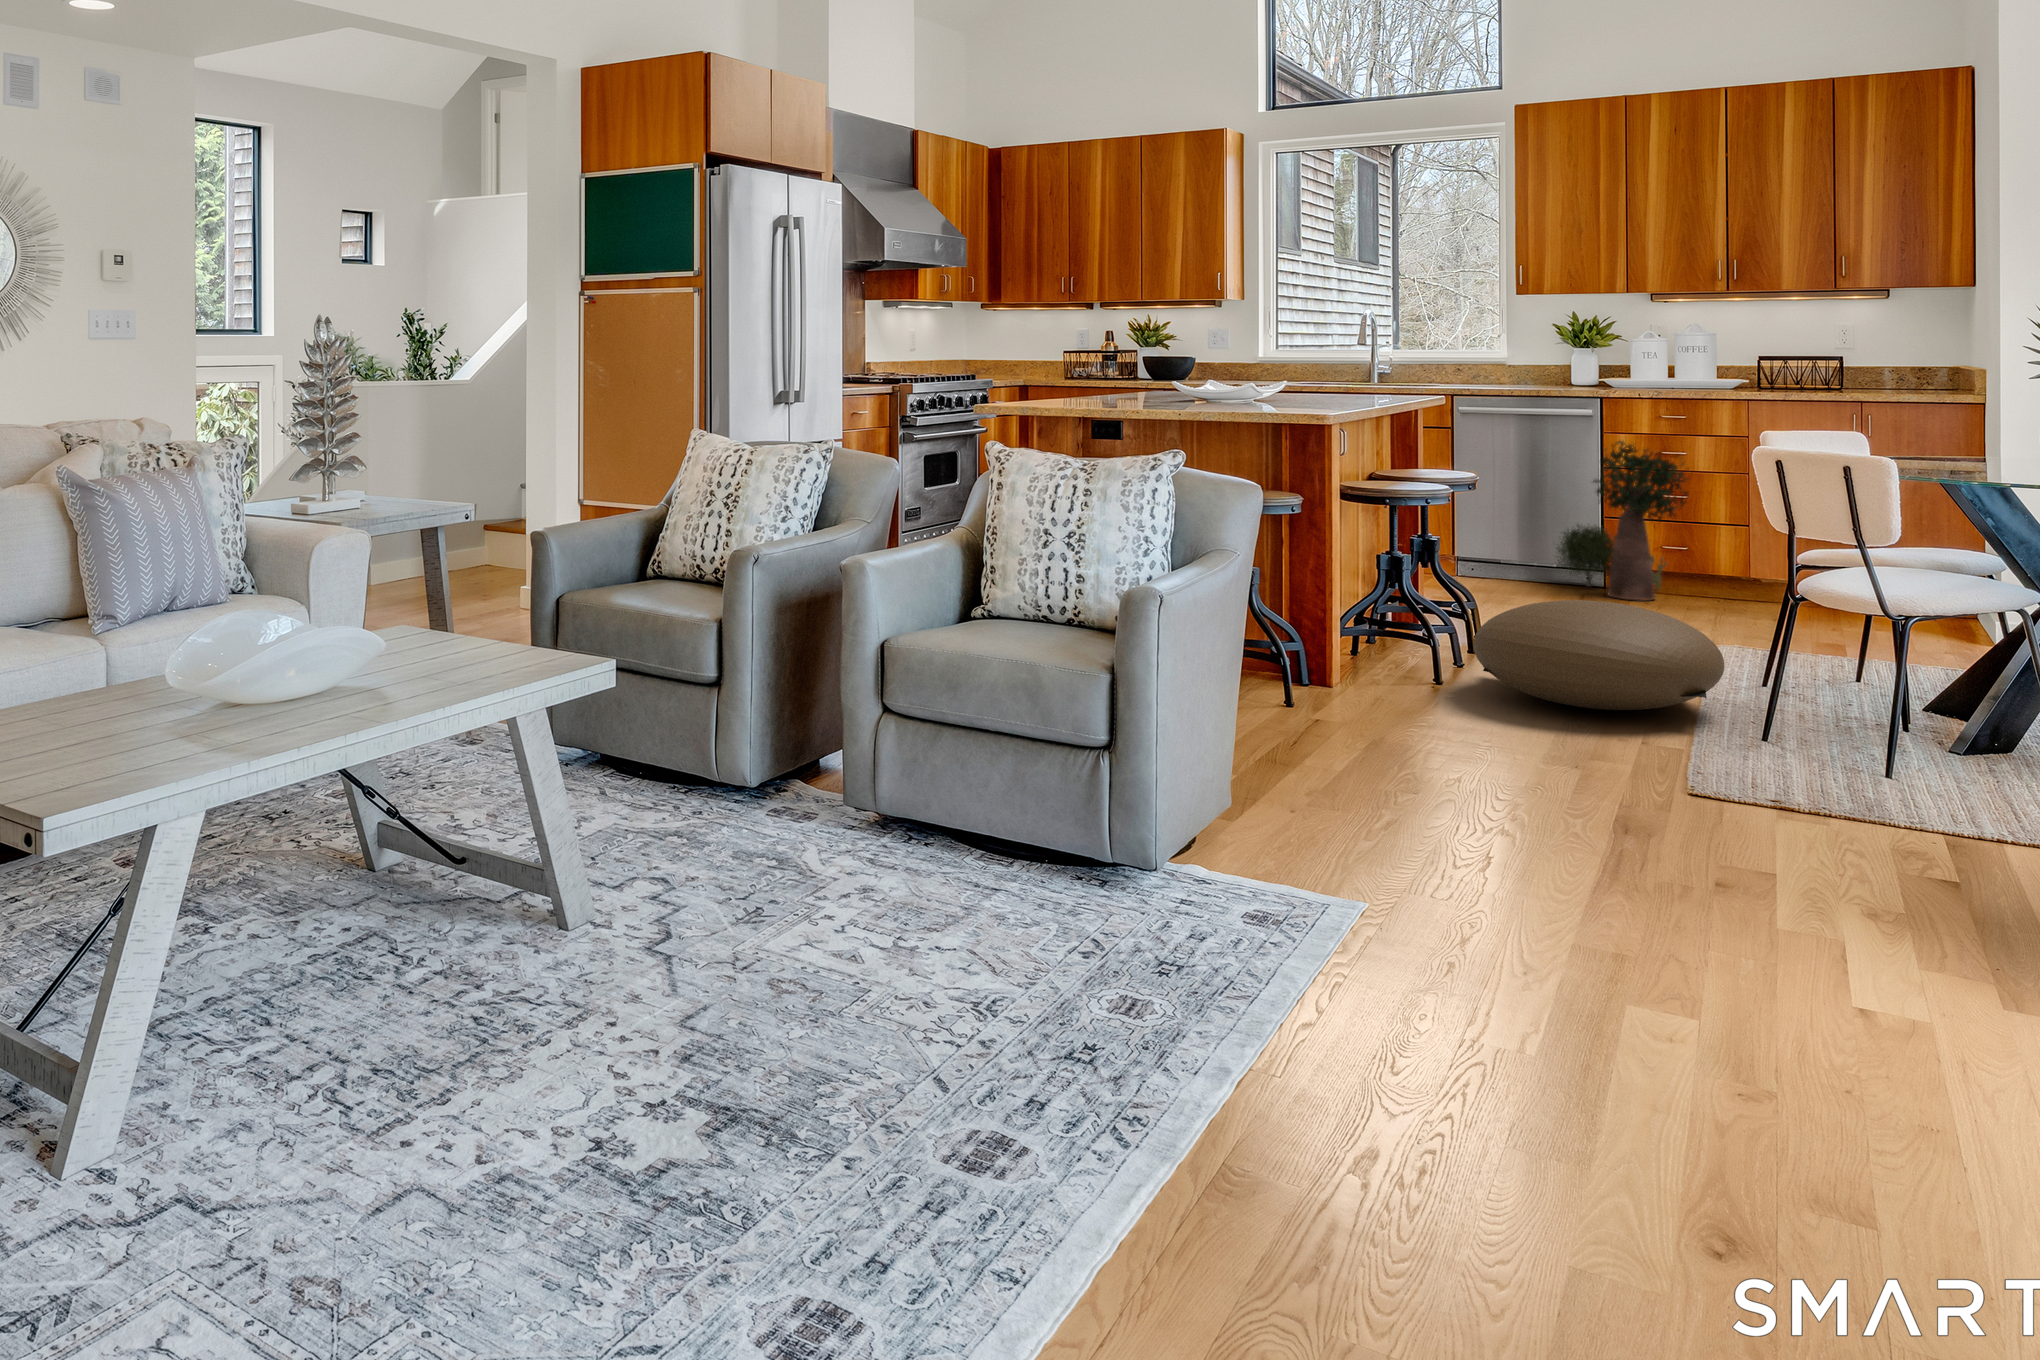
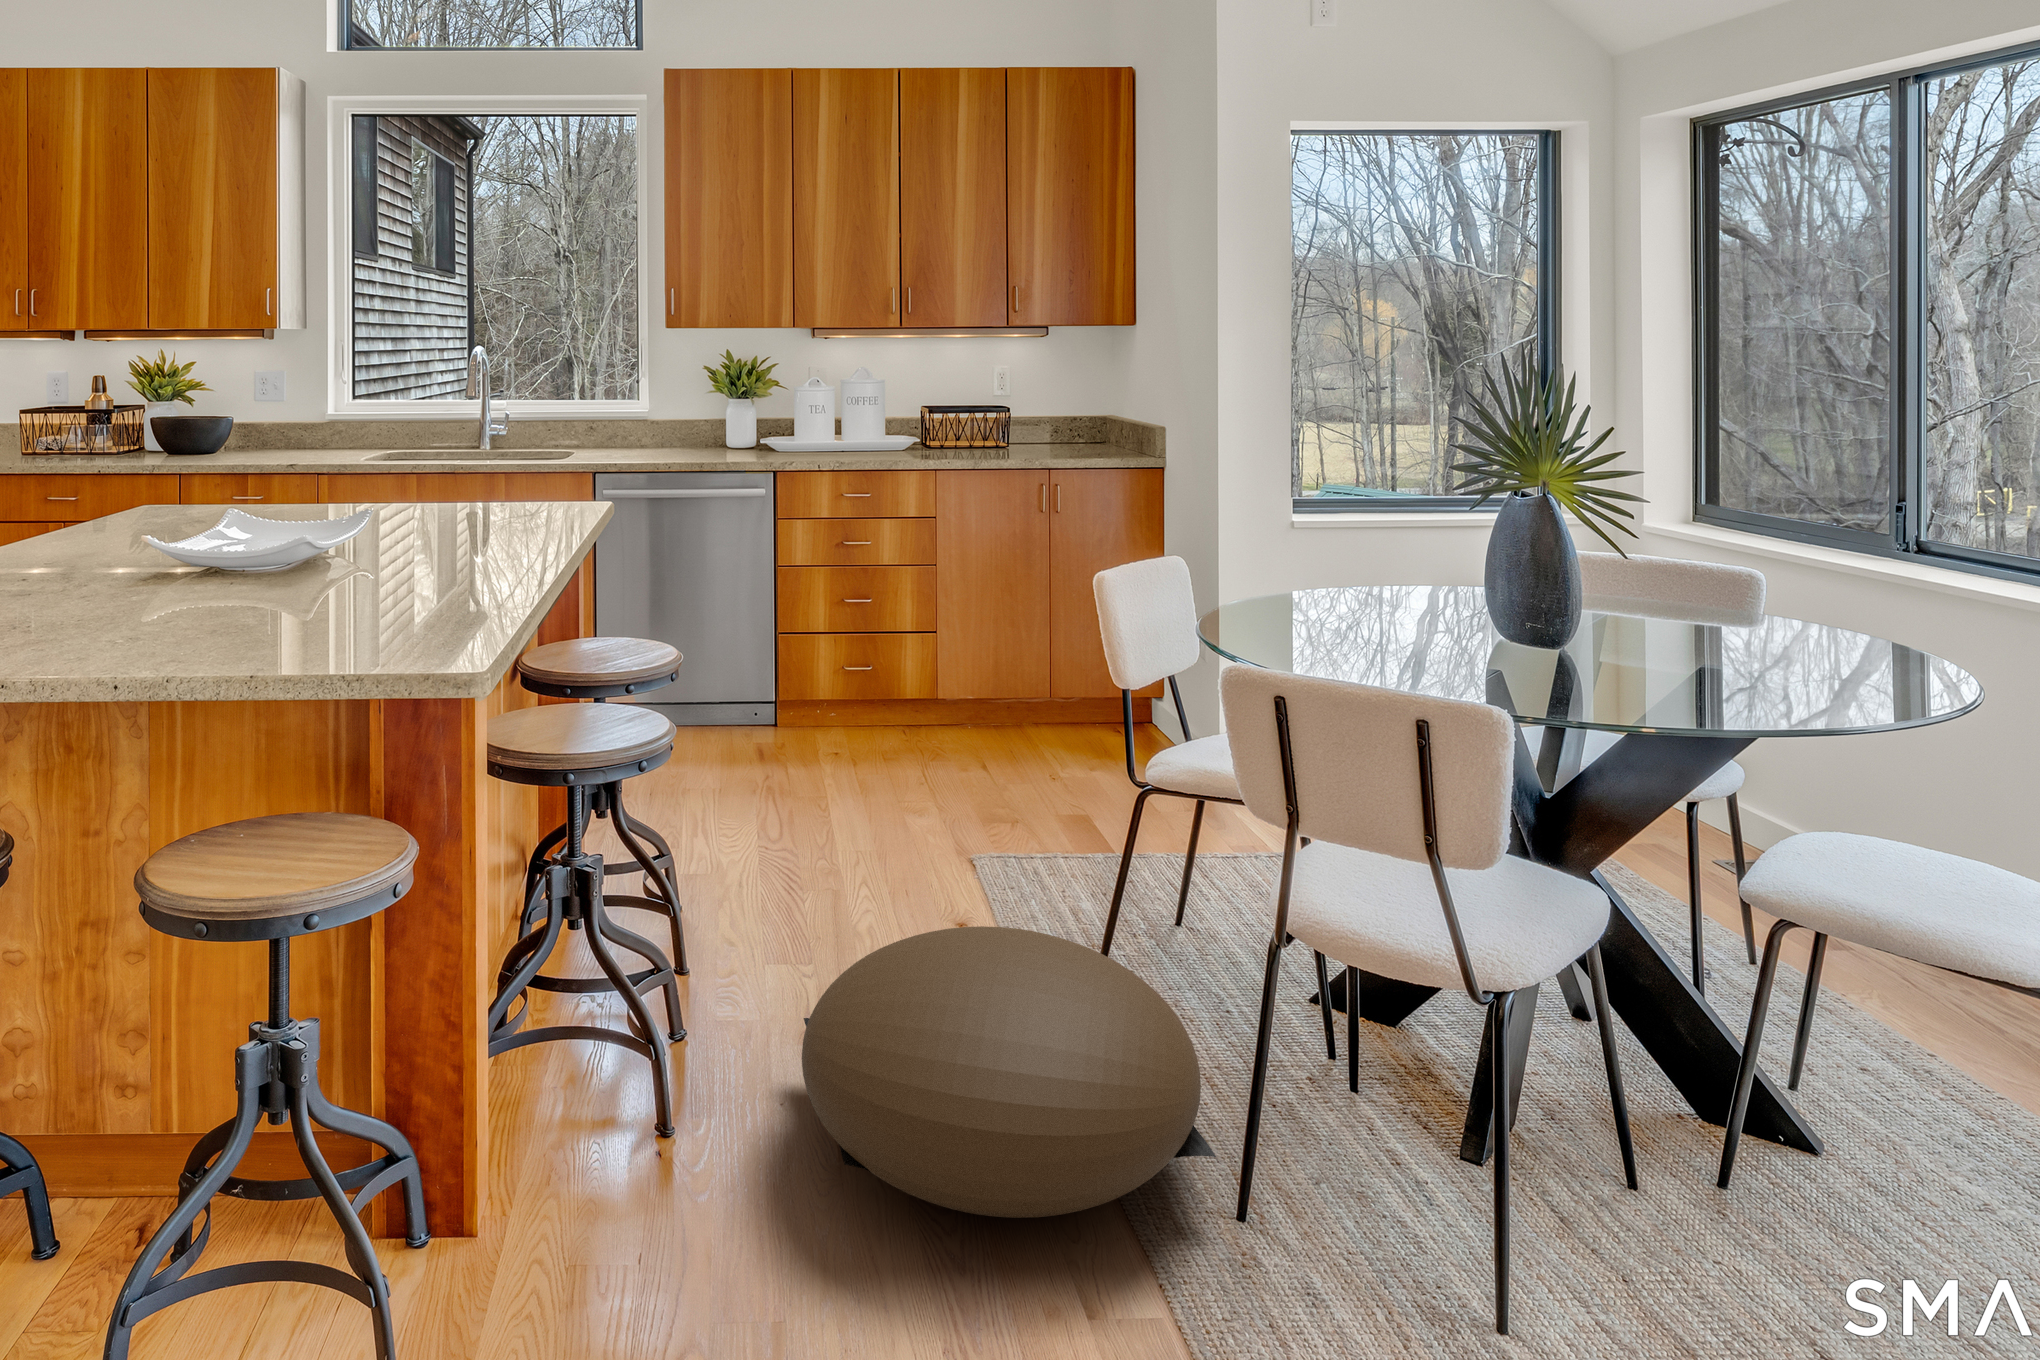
potted plant: present [1557,441,1689,601] -> none [725,529,892,750]

